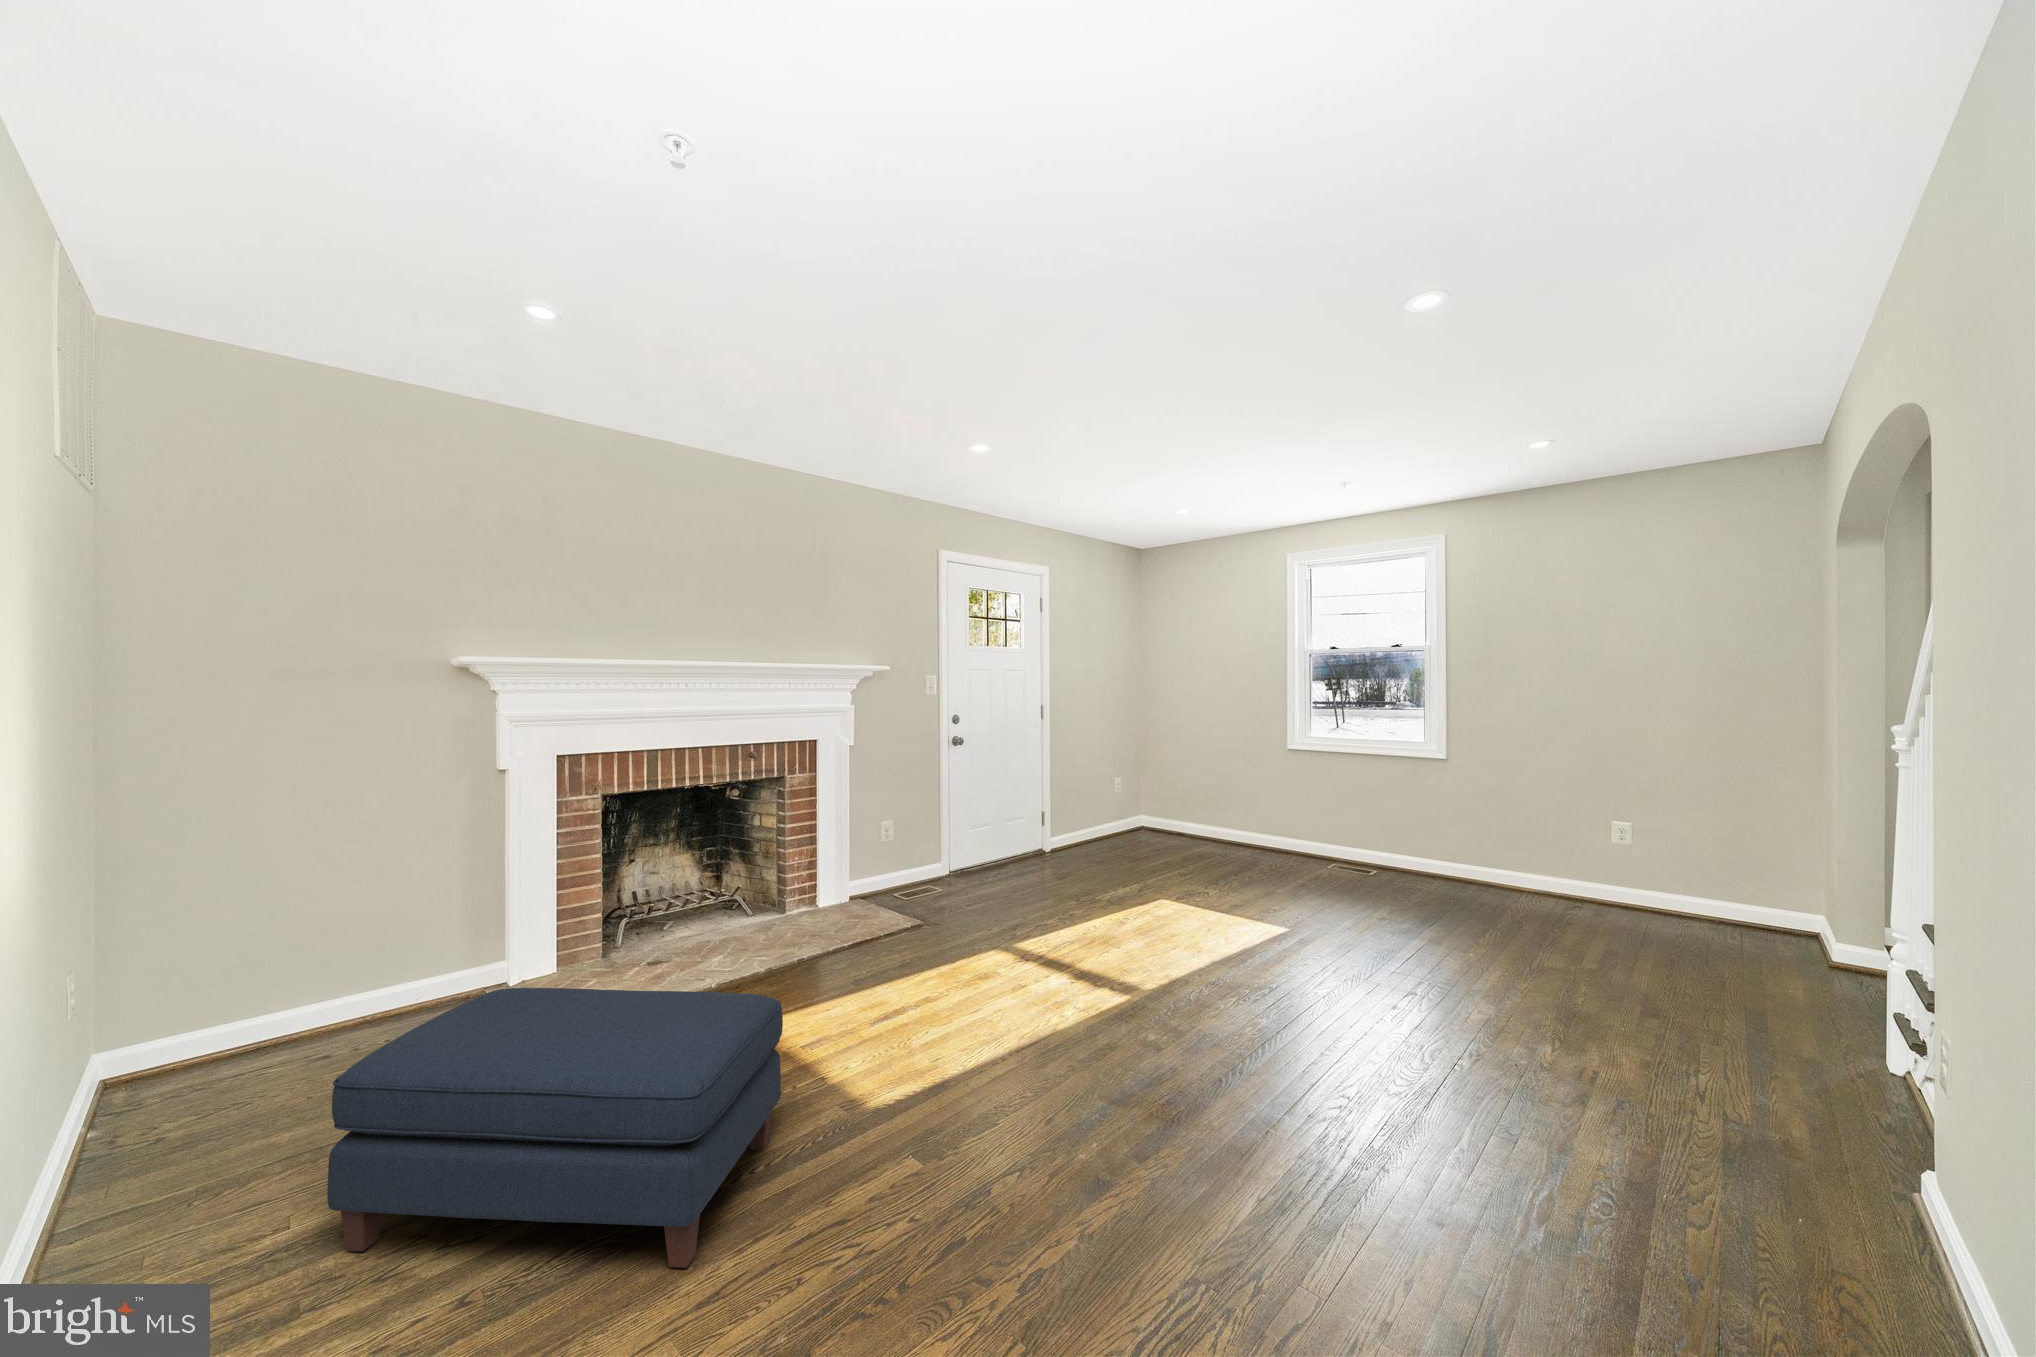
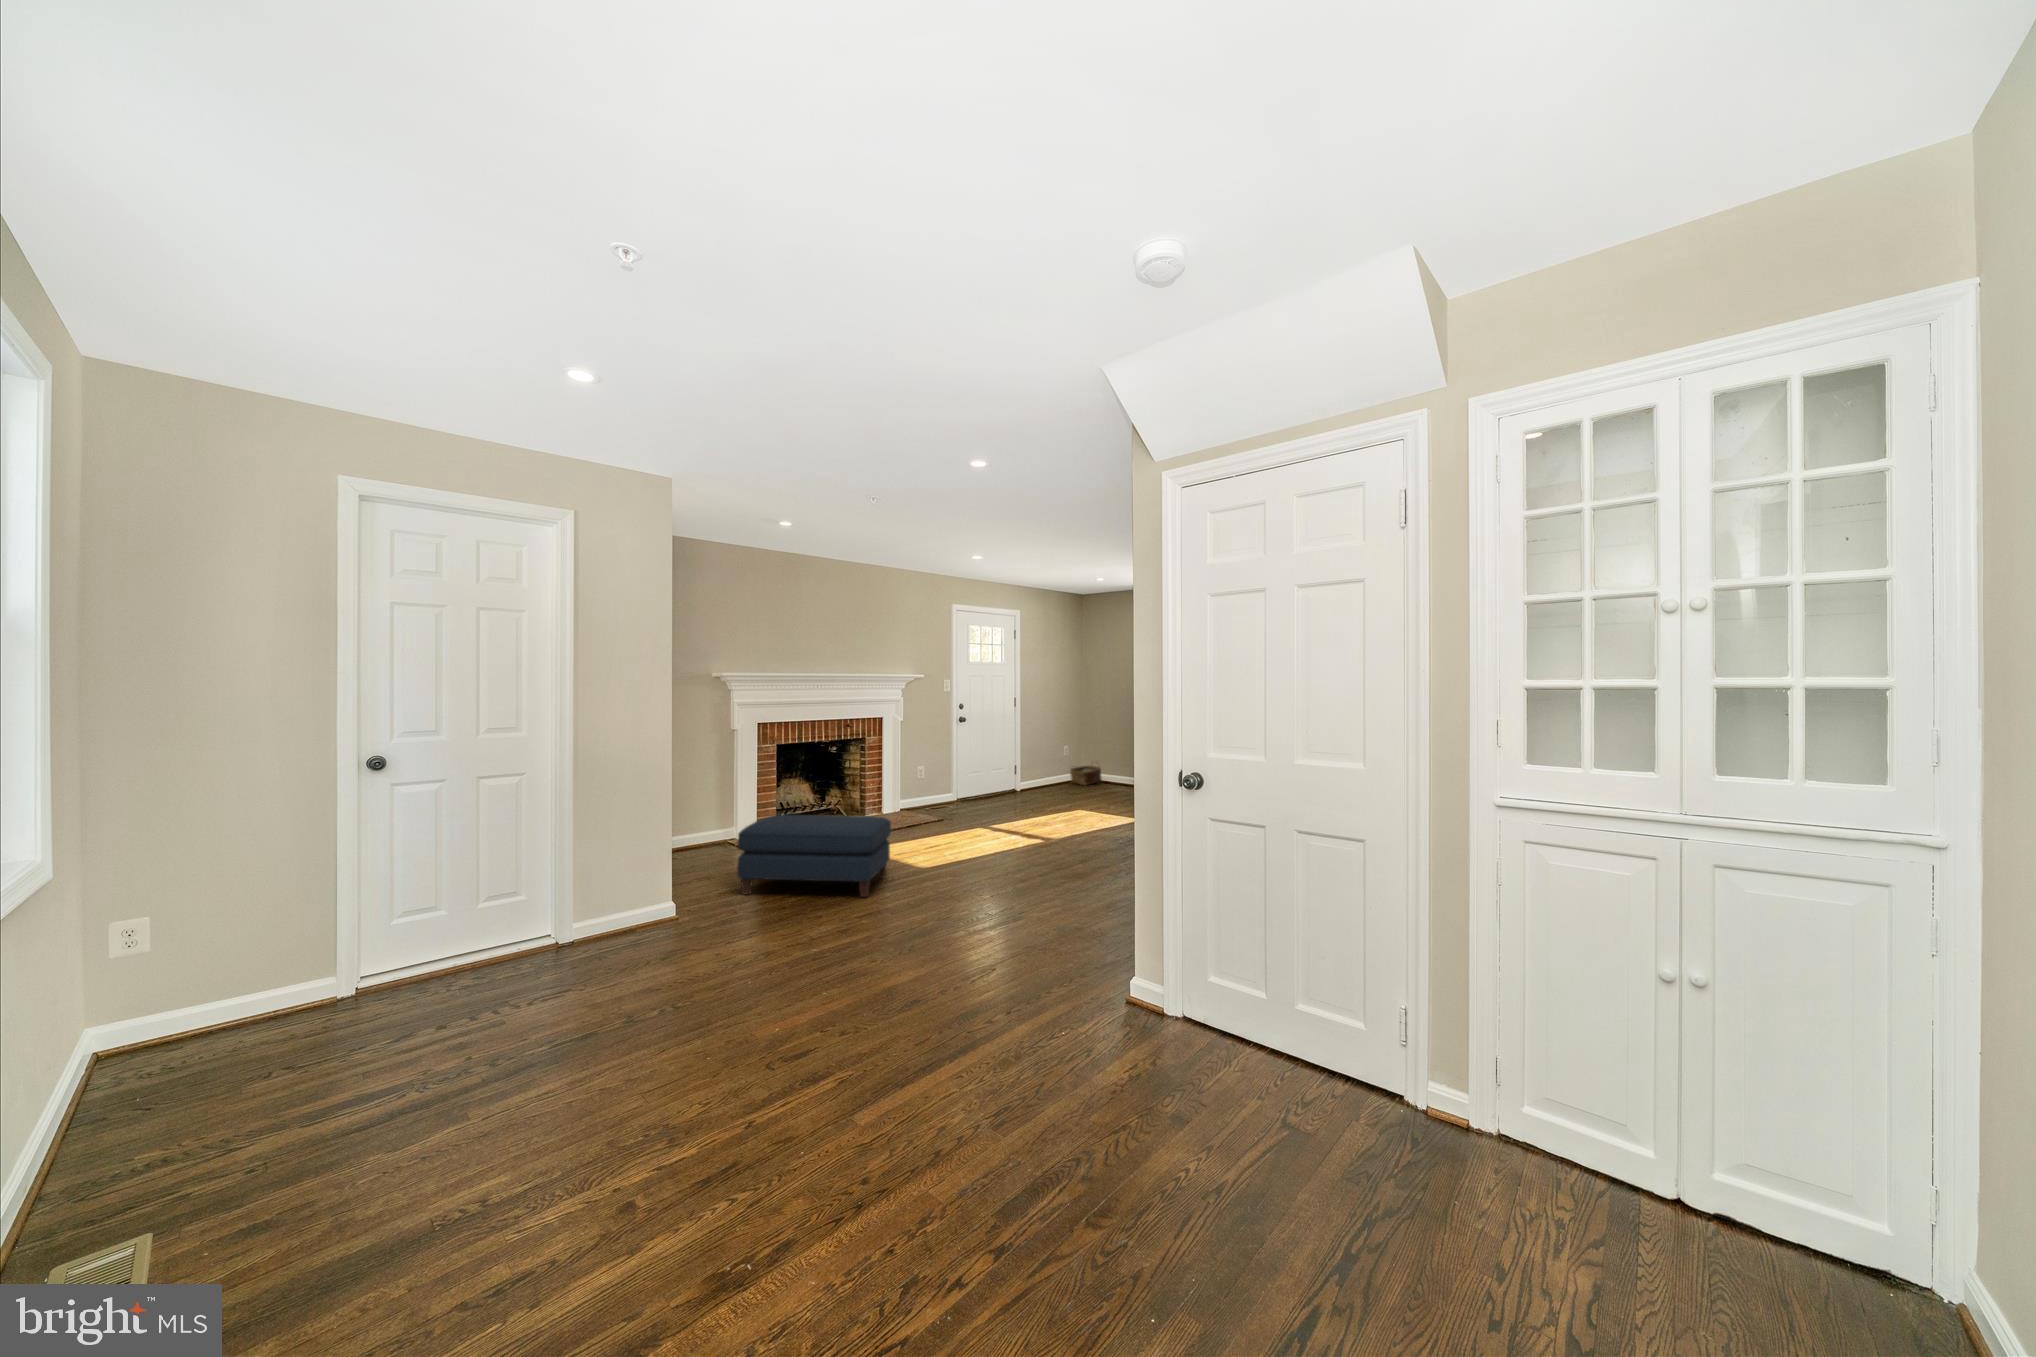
woven basket: none [1125,800,1175,840] -> present [1070,763,1102,785]

